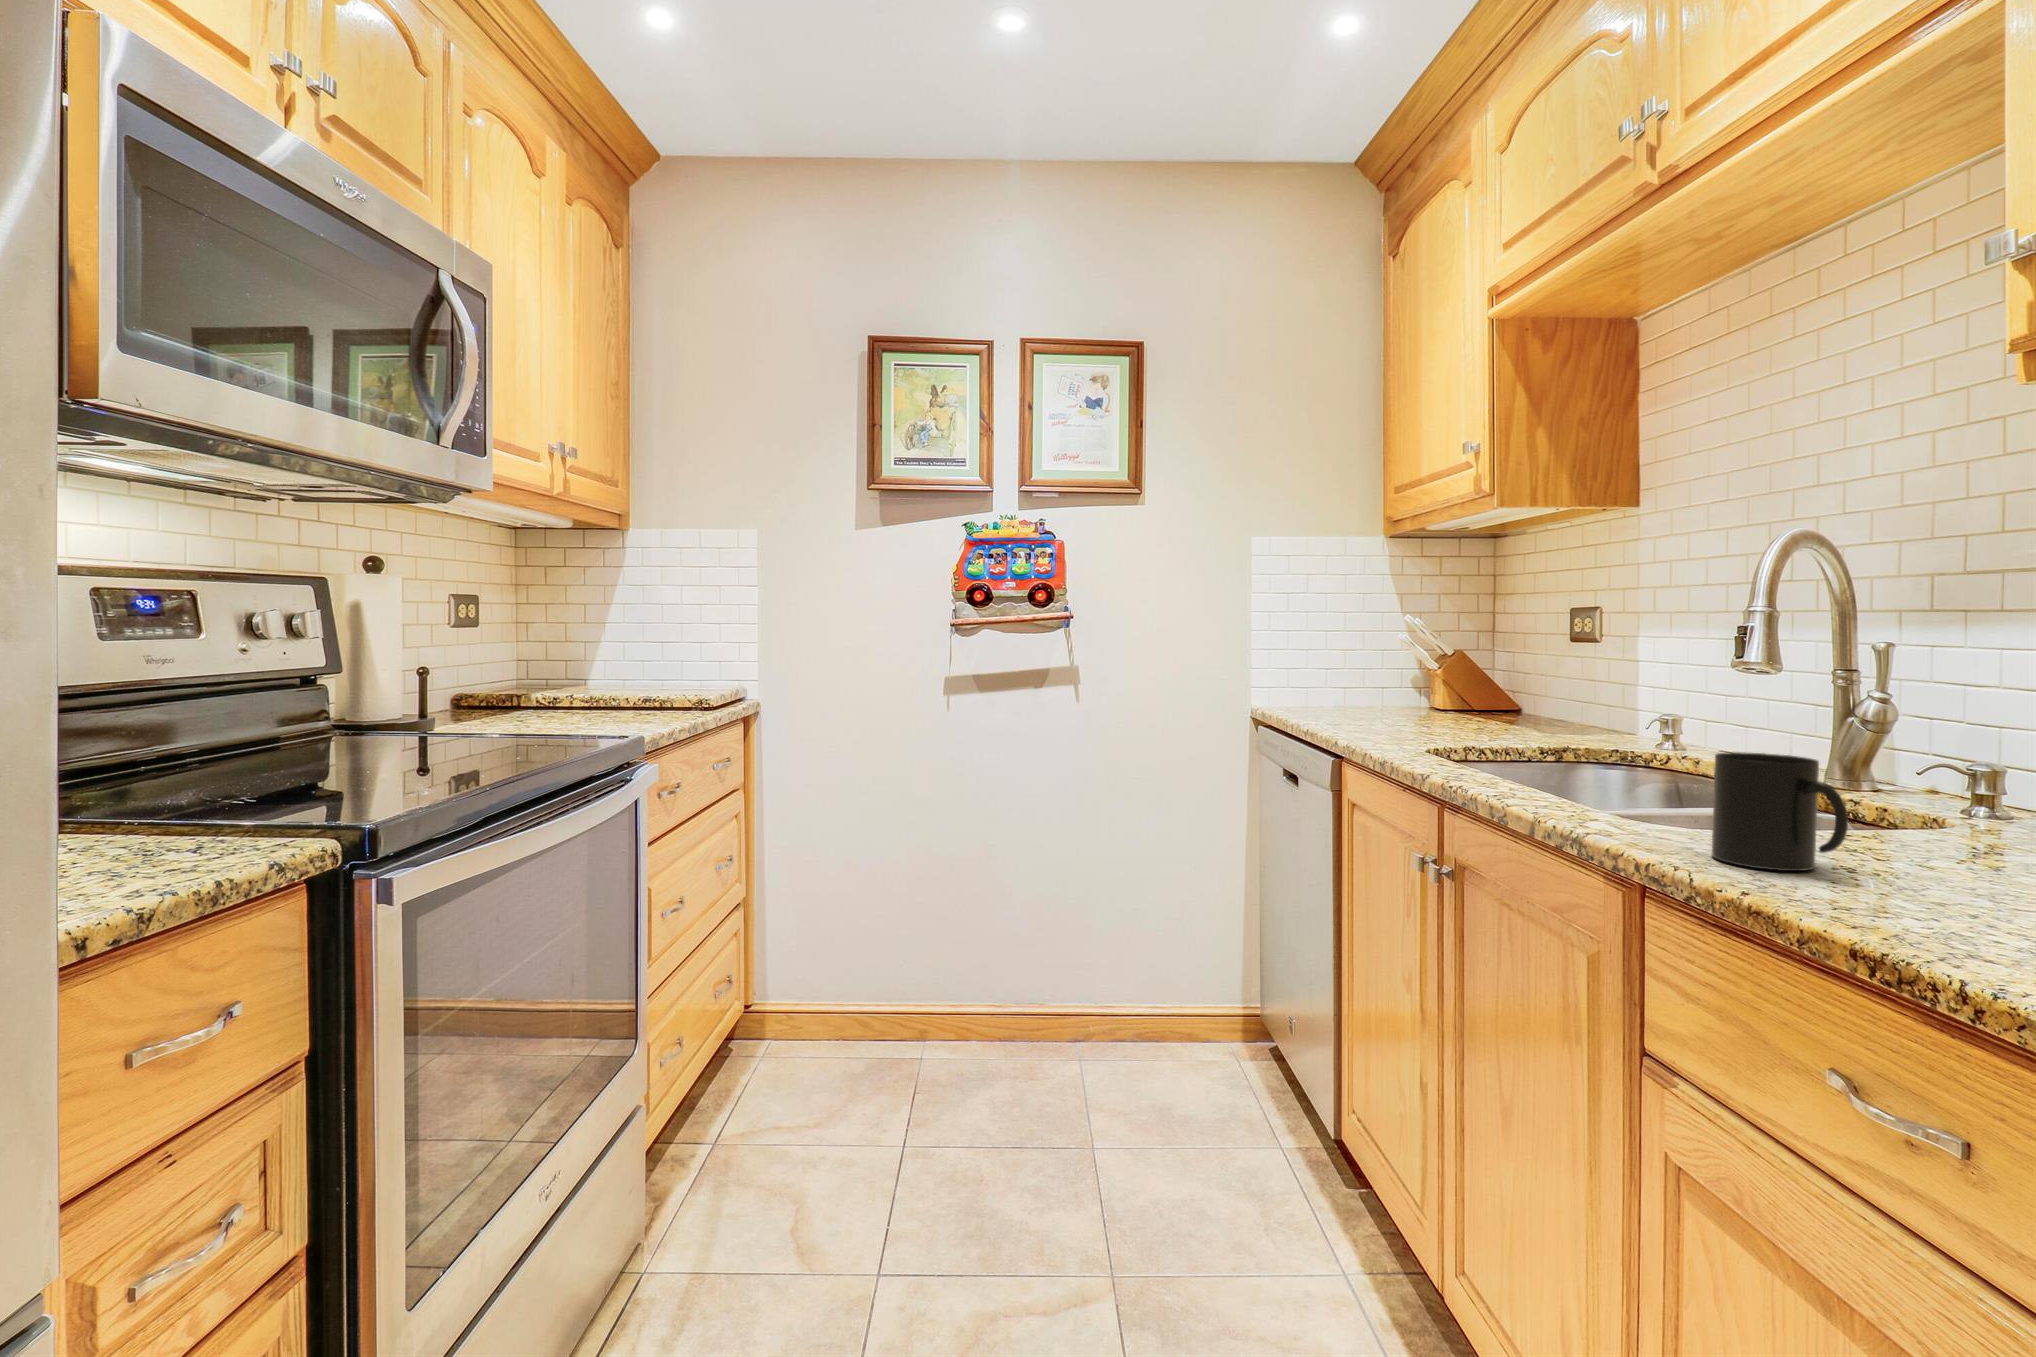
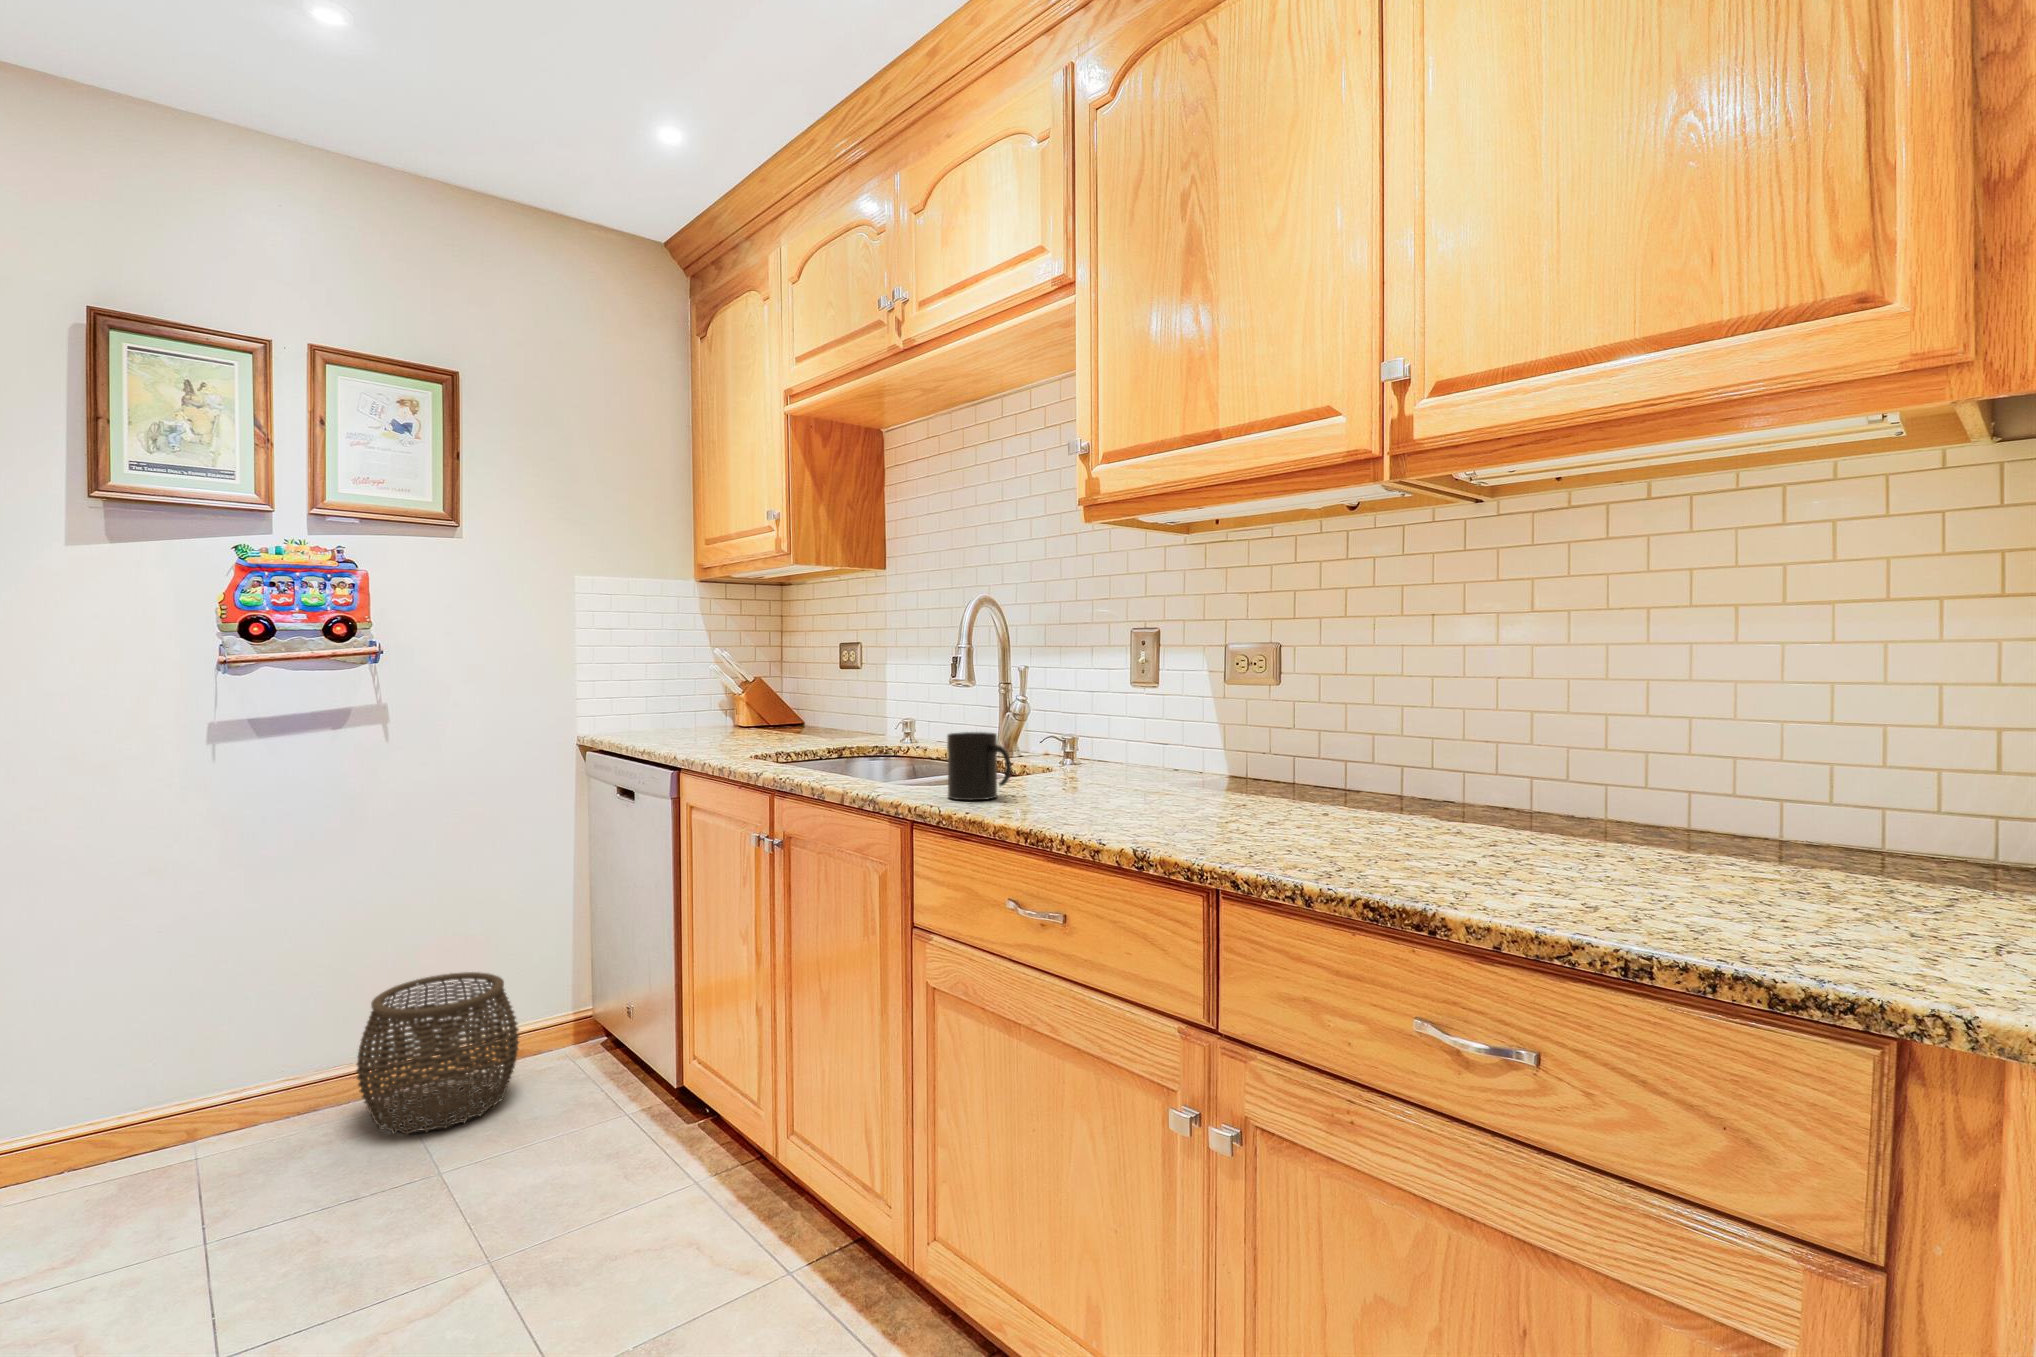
woven basket: none [1041,932,1178,1085] -> present [356,972,519,1134]

